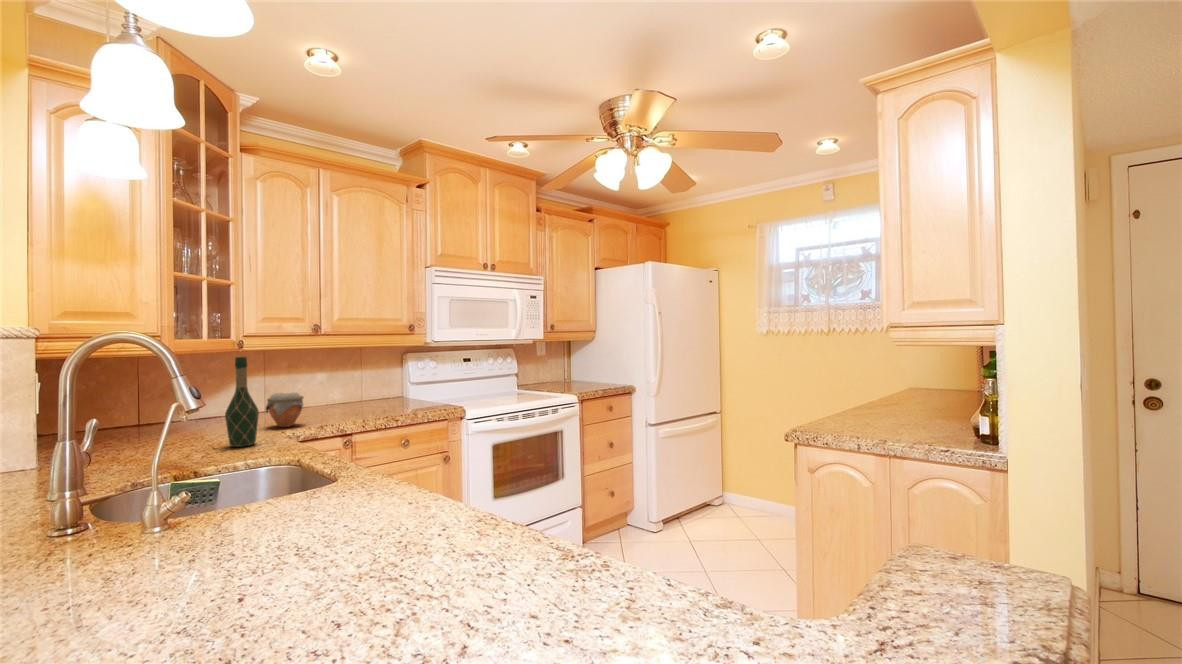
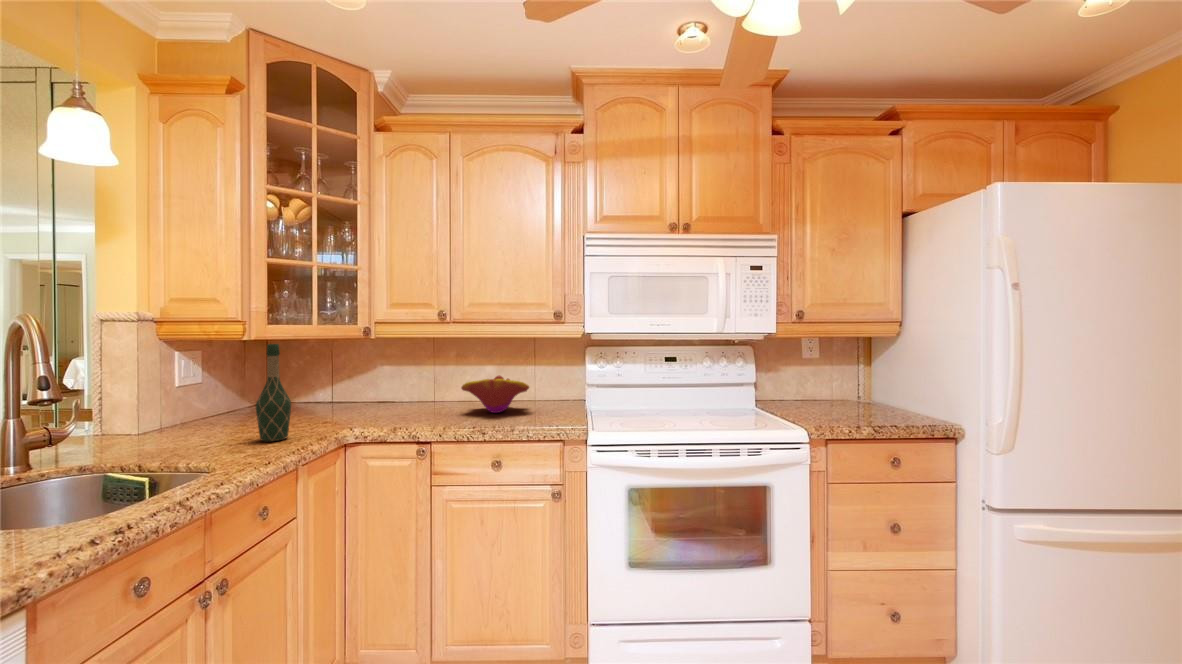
decorative bowl: none [325,380,389,411] -> present [461,375,529,413]
jar: present [266,392,304,427] -> none [360,385,405,423]

